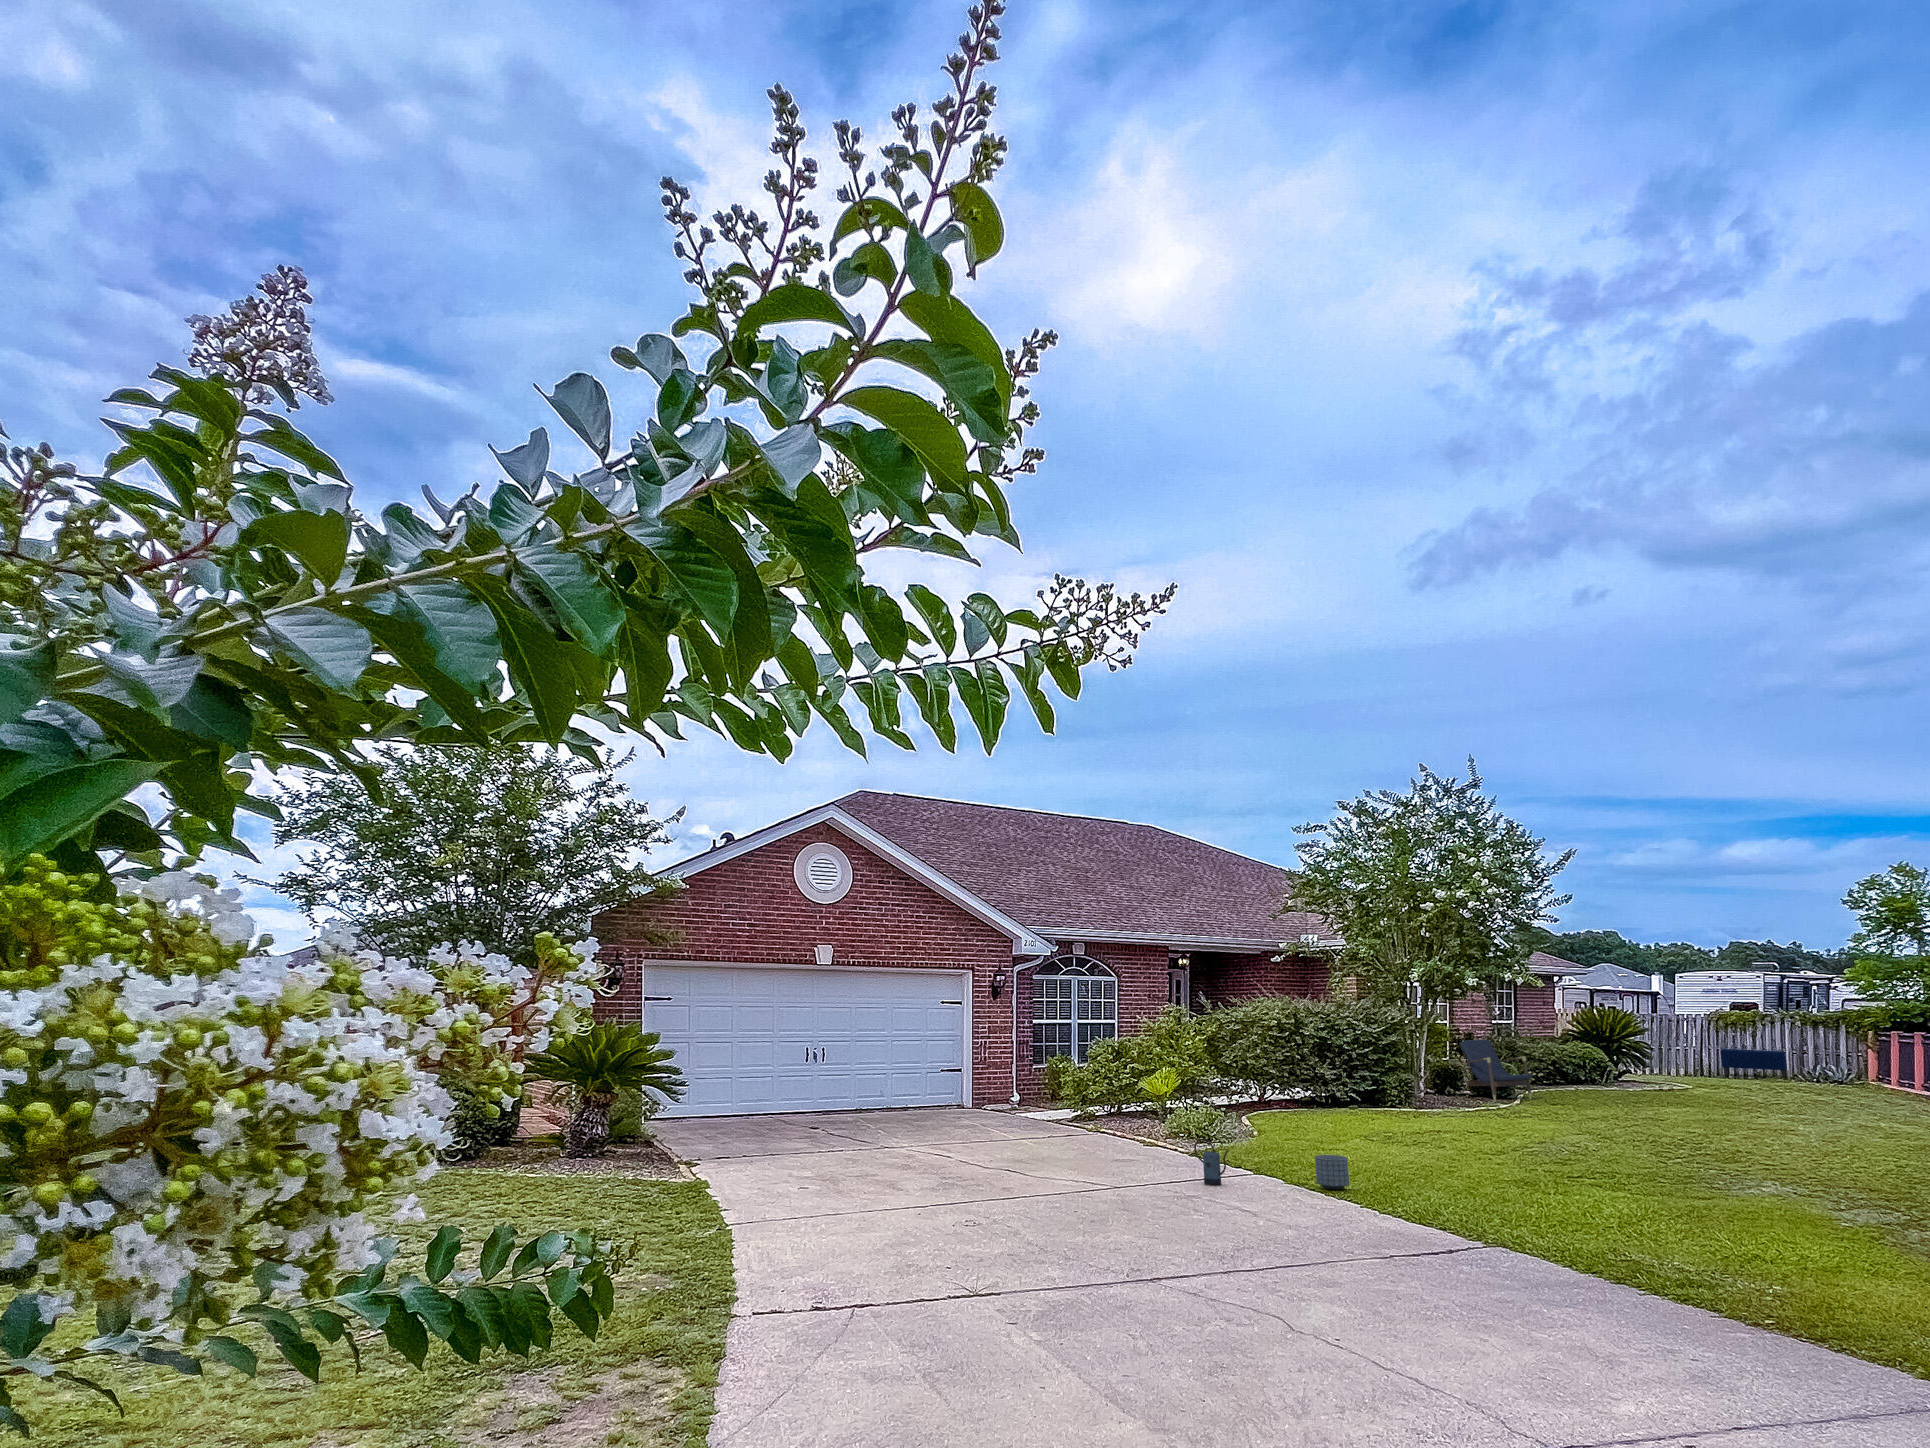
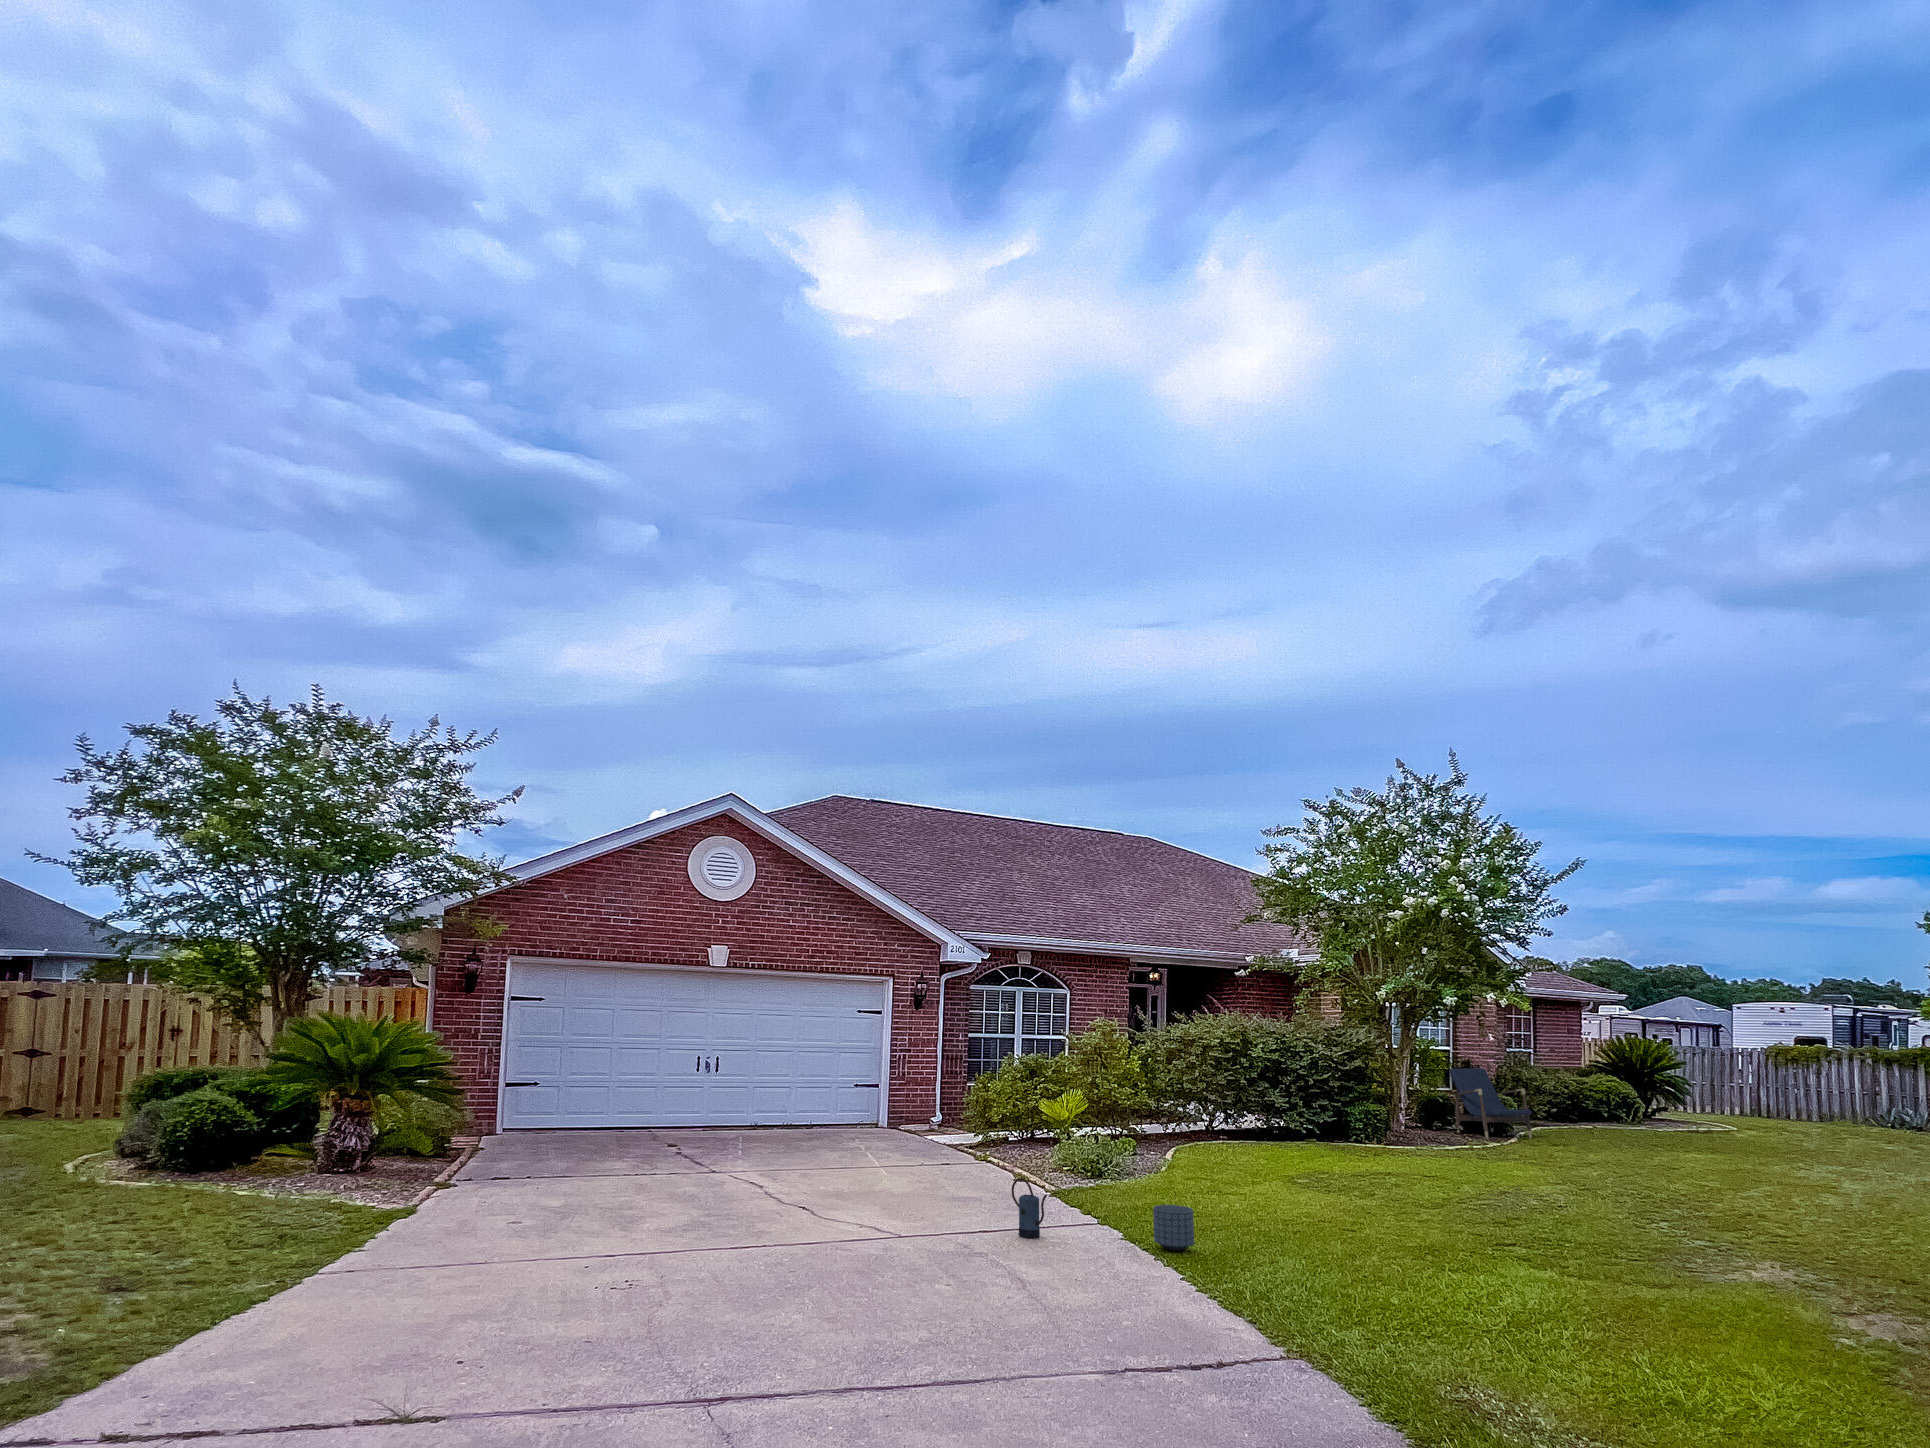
bench: present [1720,1049,1787,1078] -> none [1776,1087,1855,1123]

